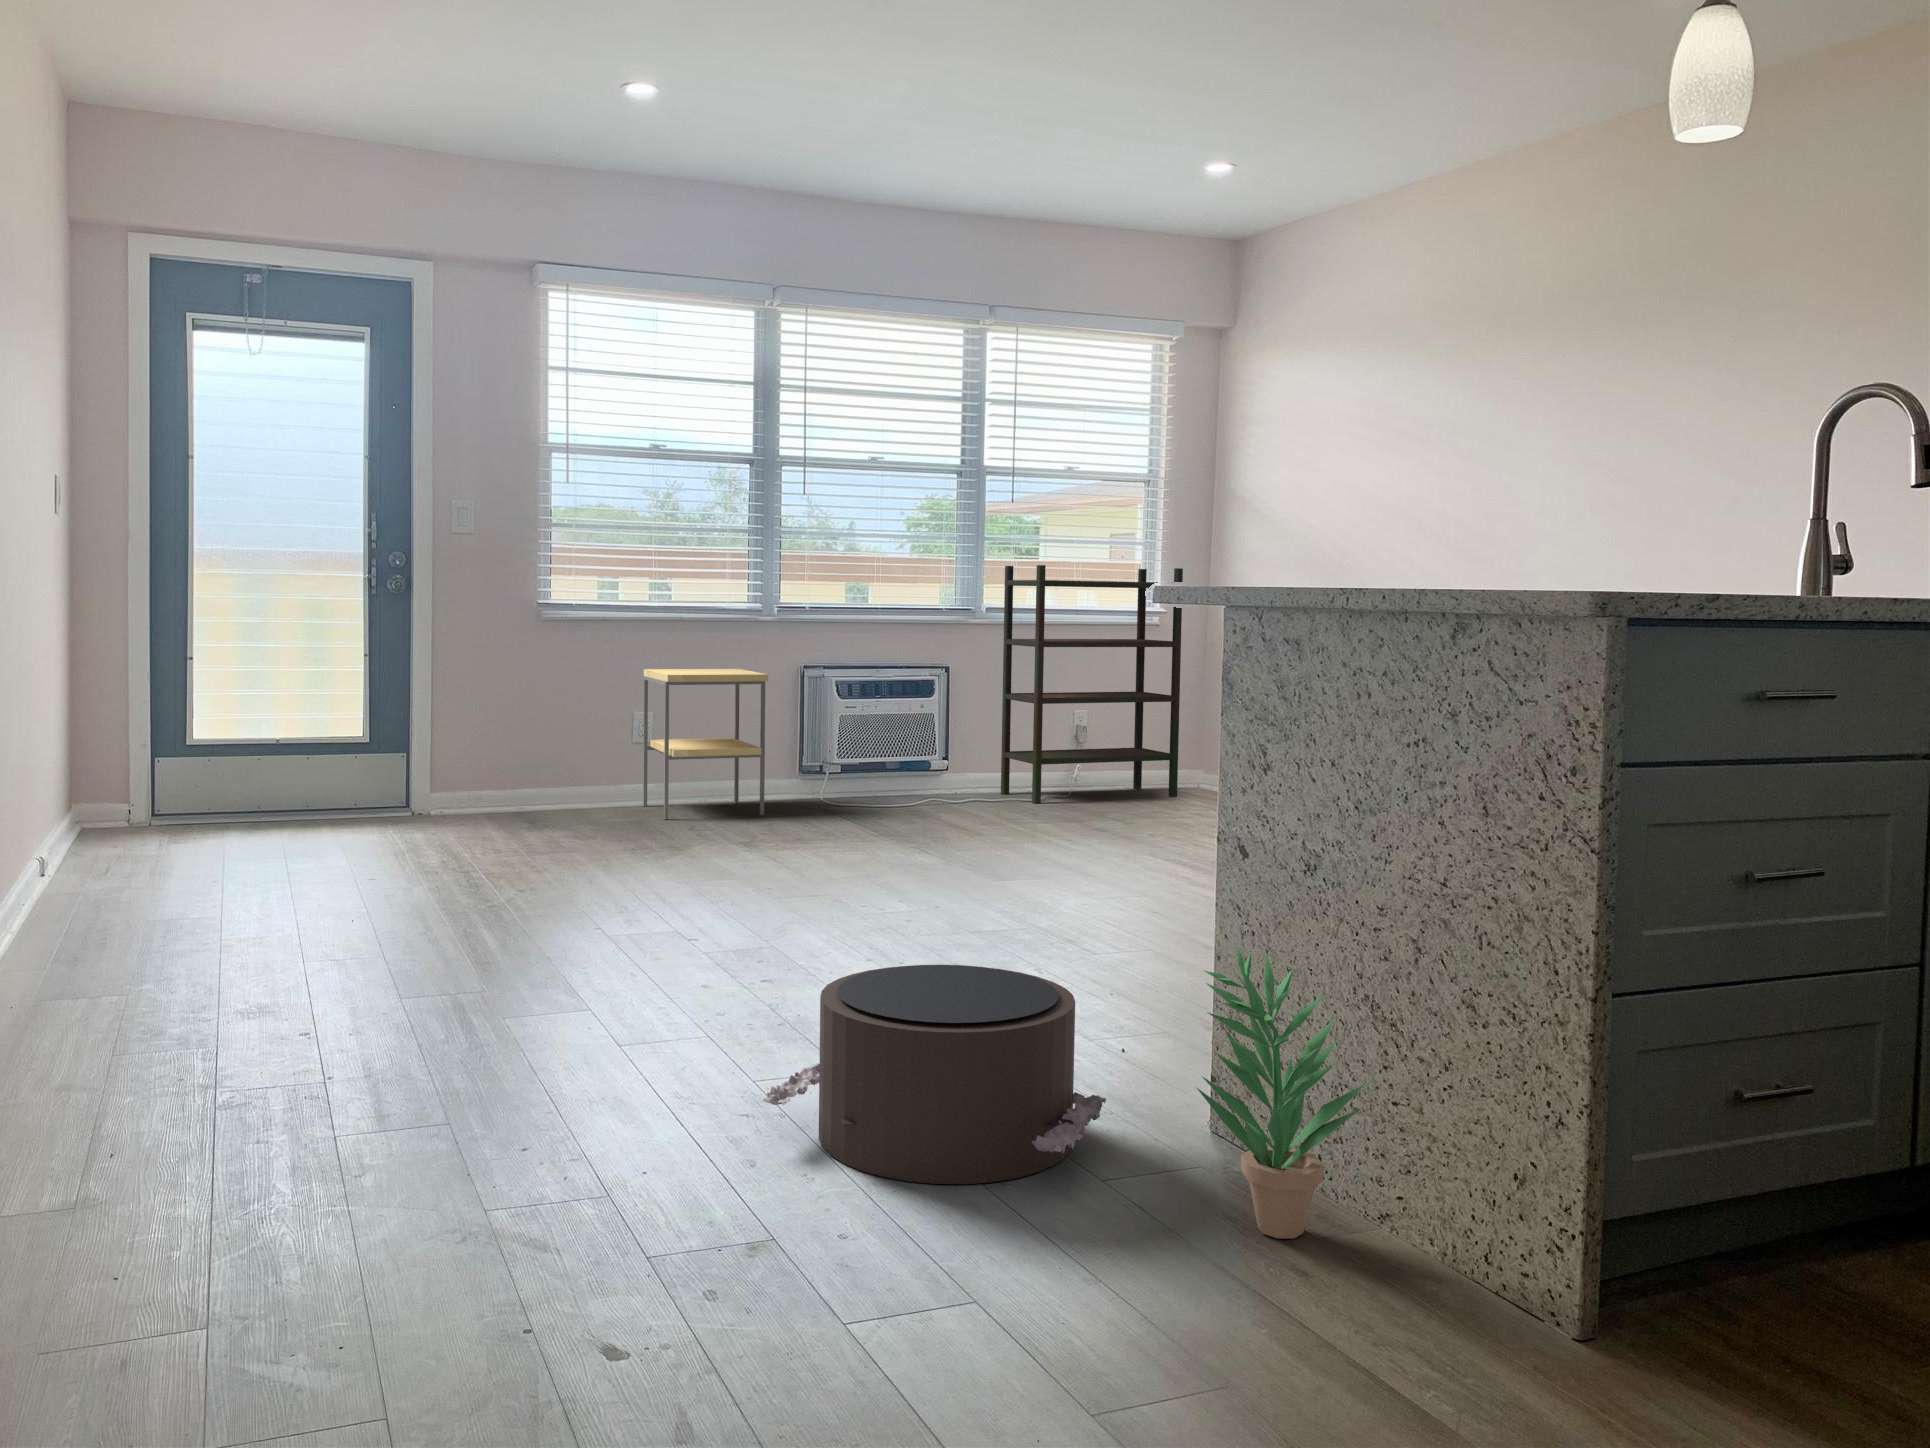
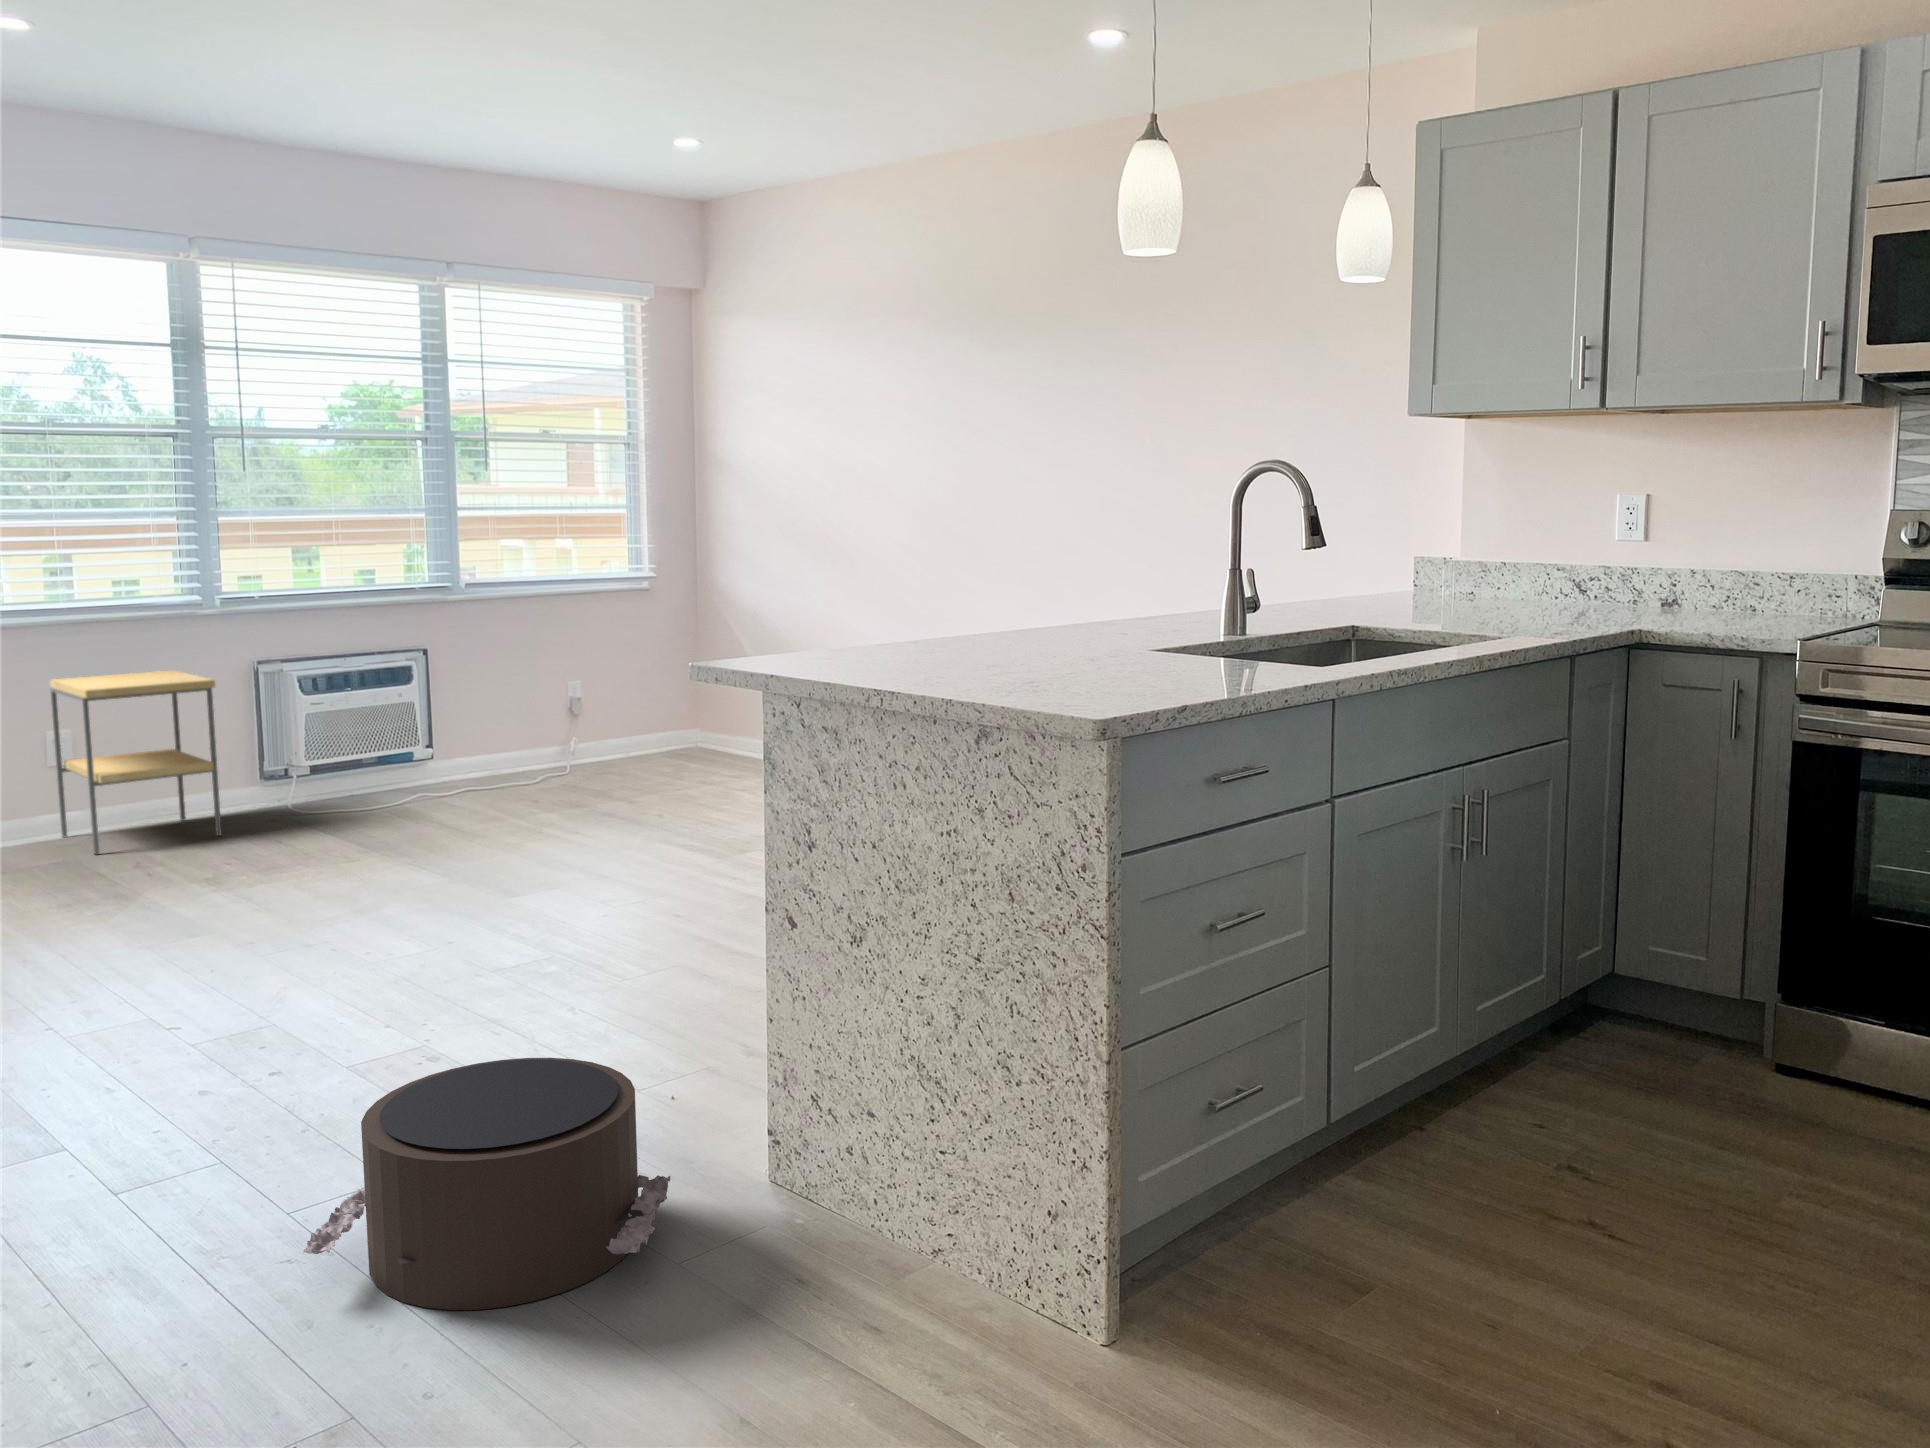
bookshelf: present [1001,565,1183,803] -> none [483,536,679,788]
potted plant: present [1197,946,1366,1239] -> none [764,1032,919,1296]

